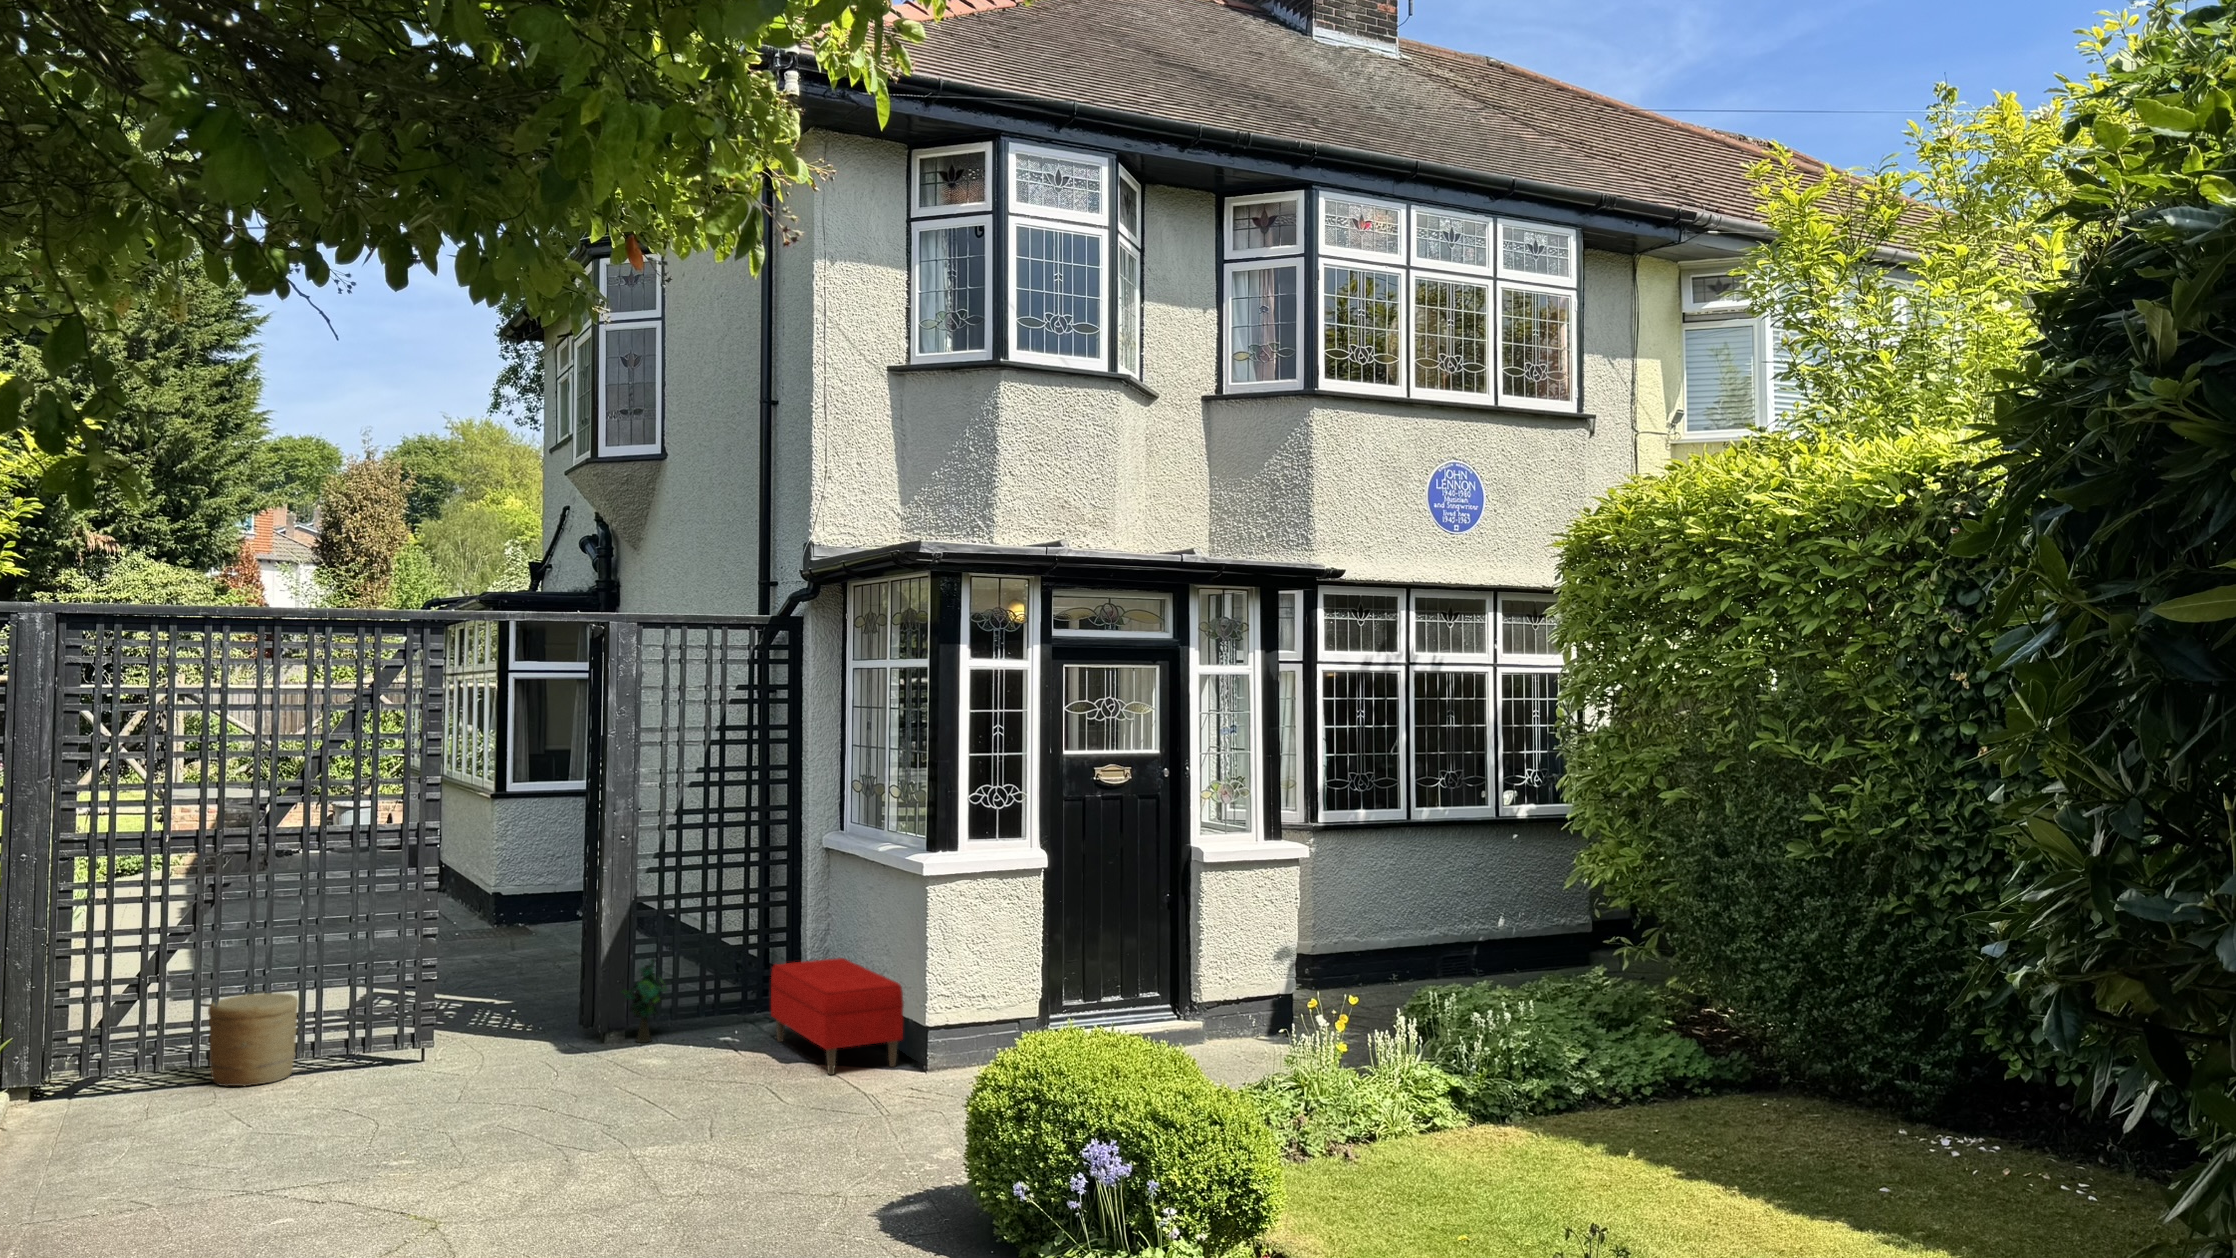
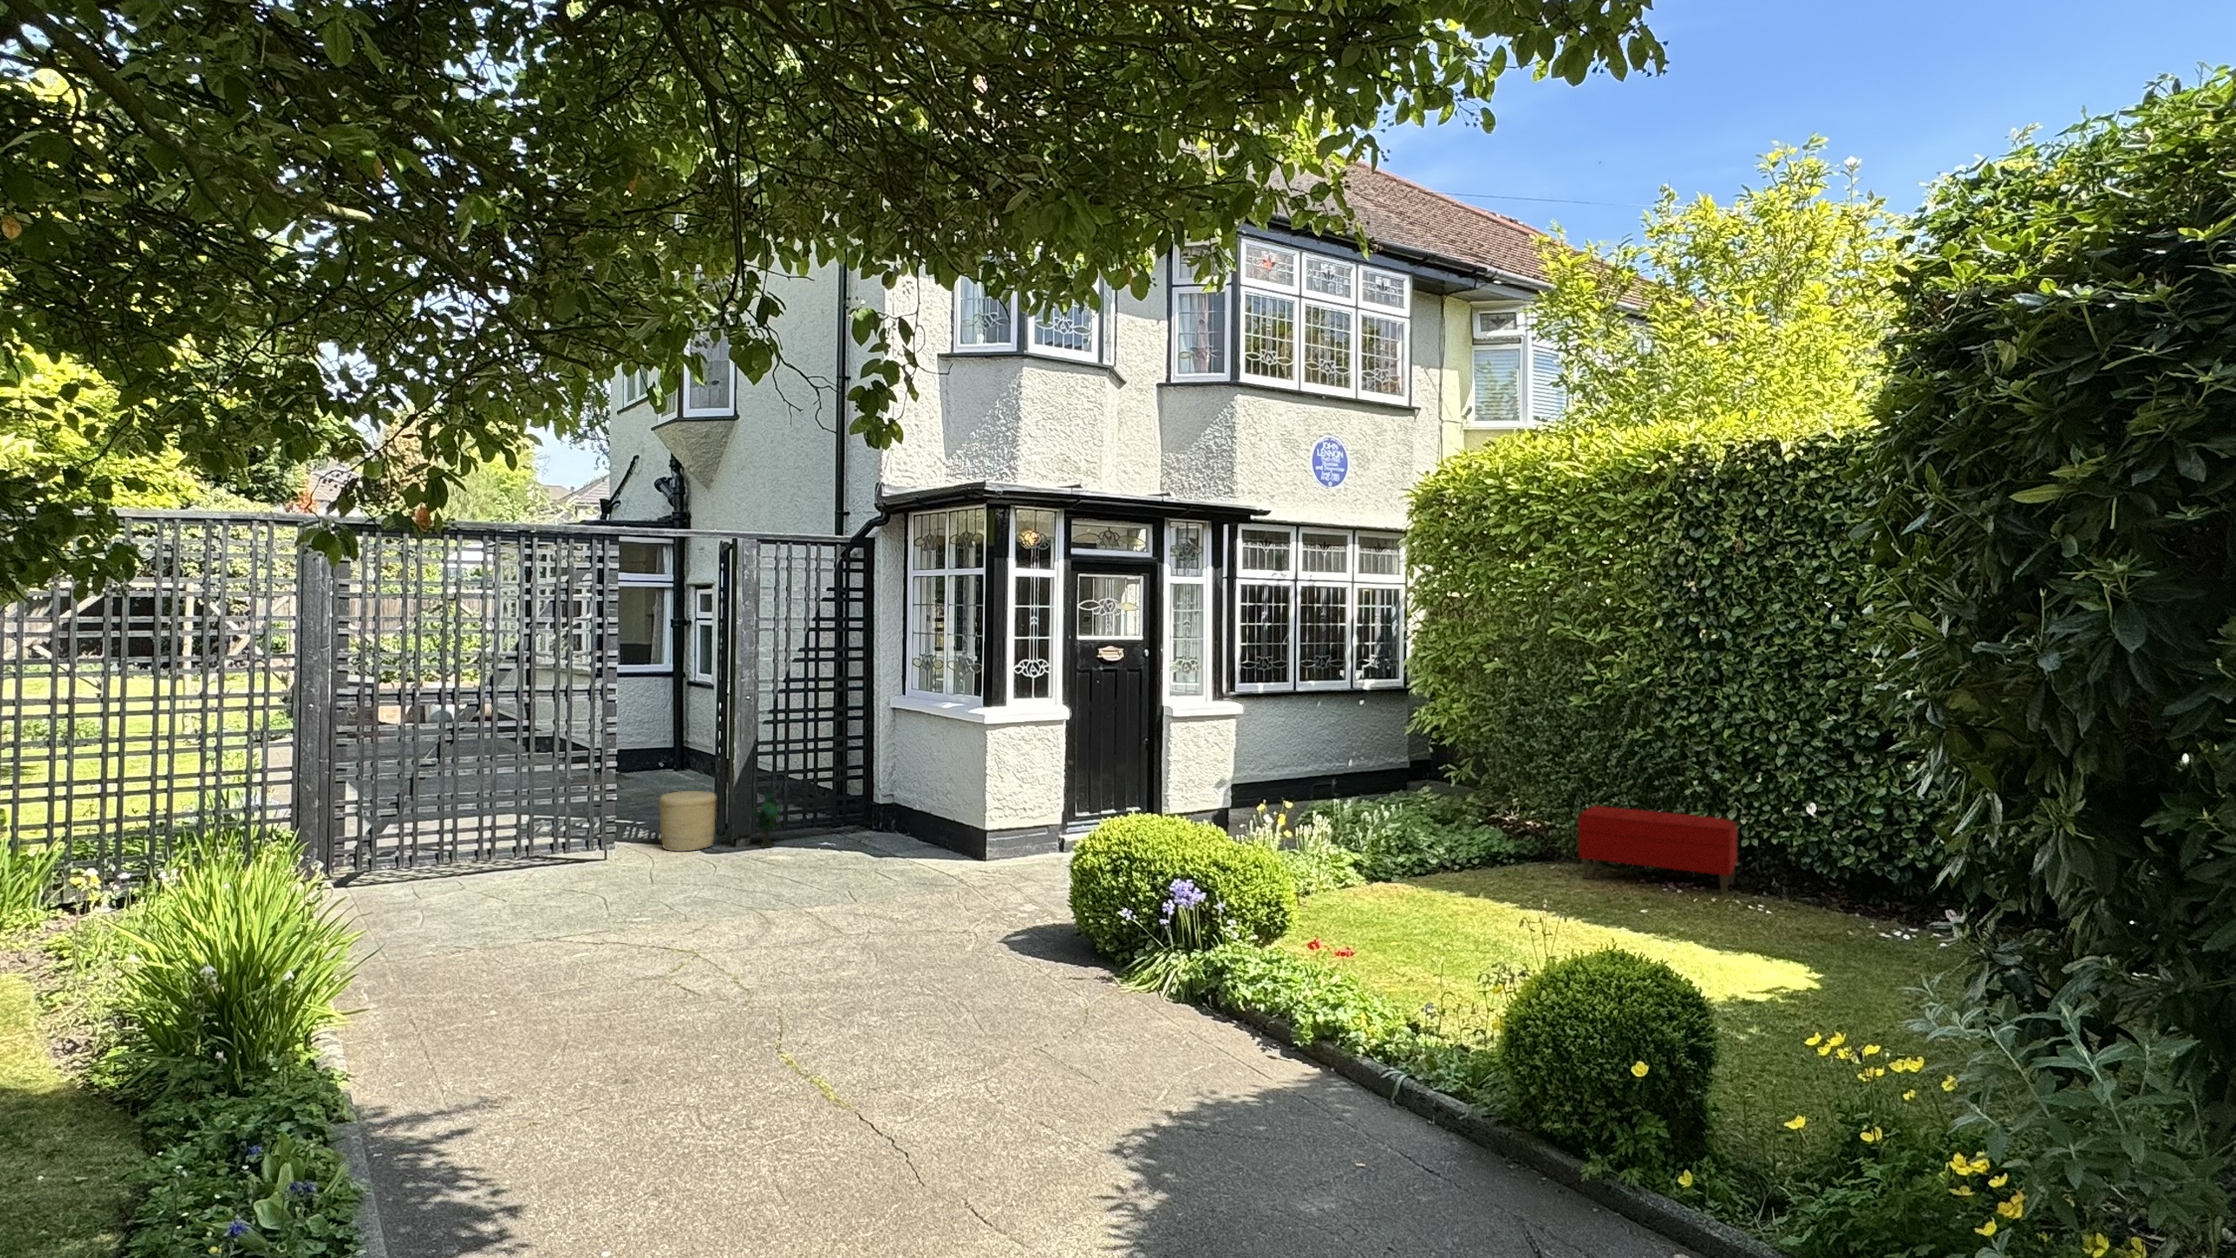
bench: present [771,958,904,1075] -> present [1578,806,1737,895]
woven basket: present [208,993,298,1087] -> present [659,791,716,851]

